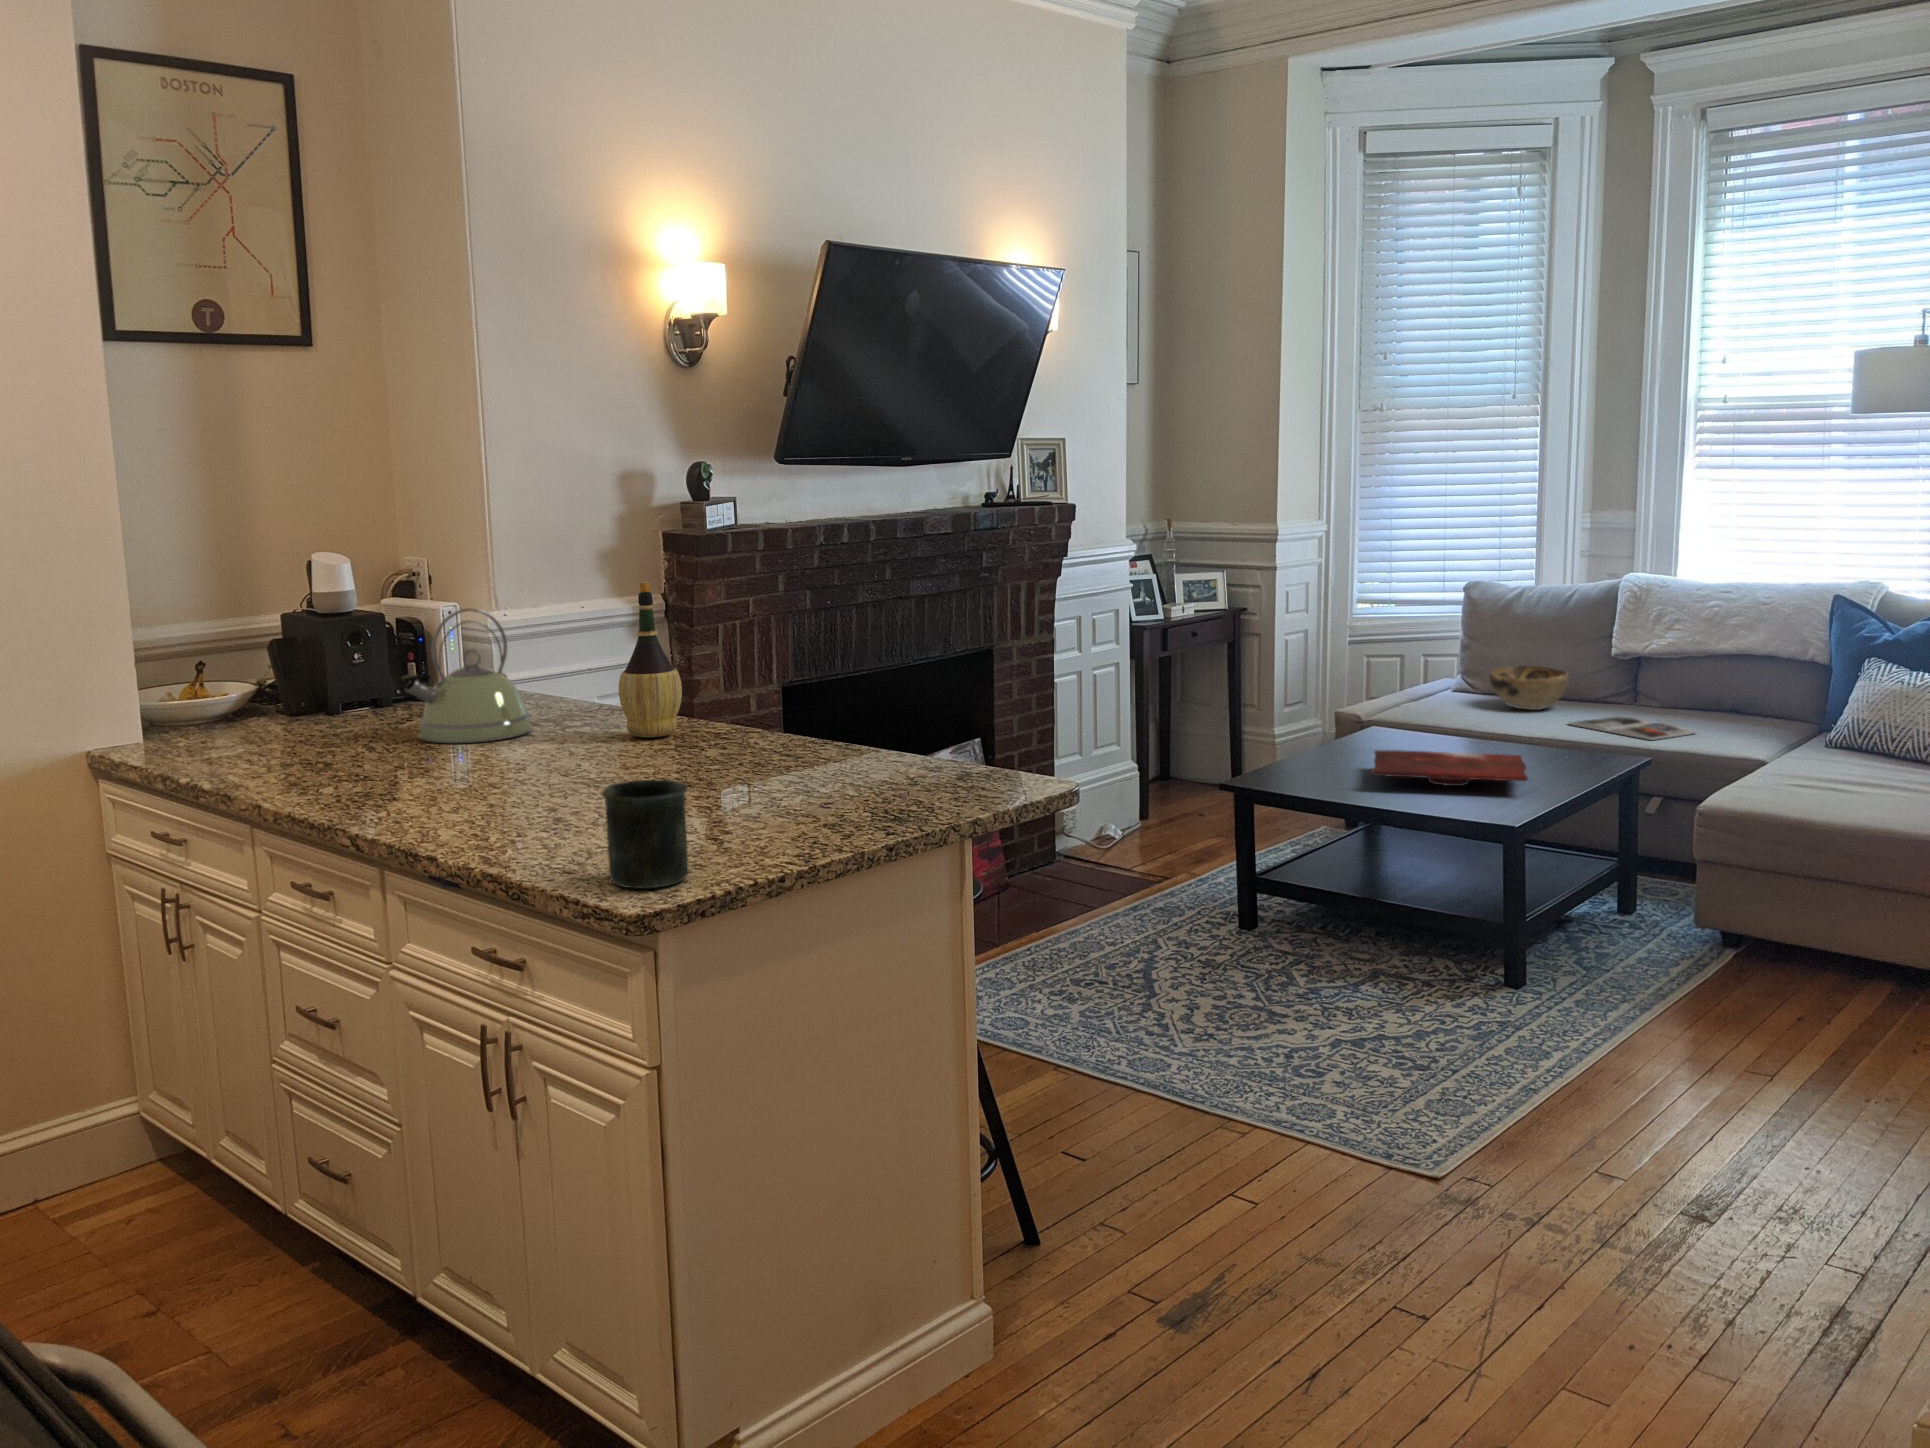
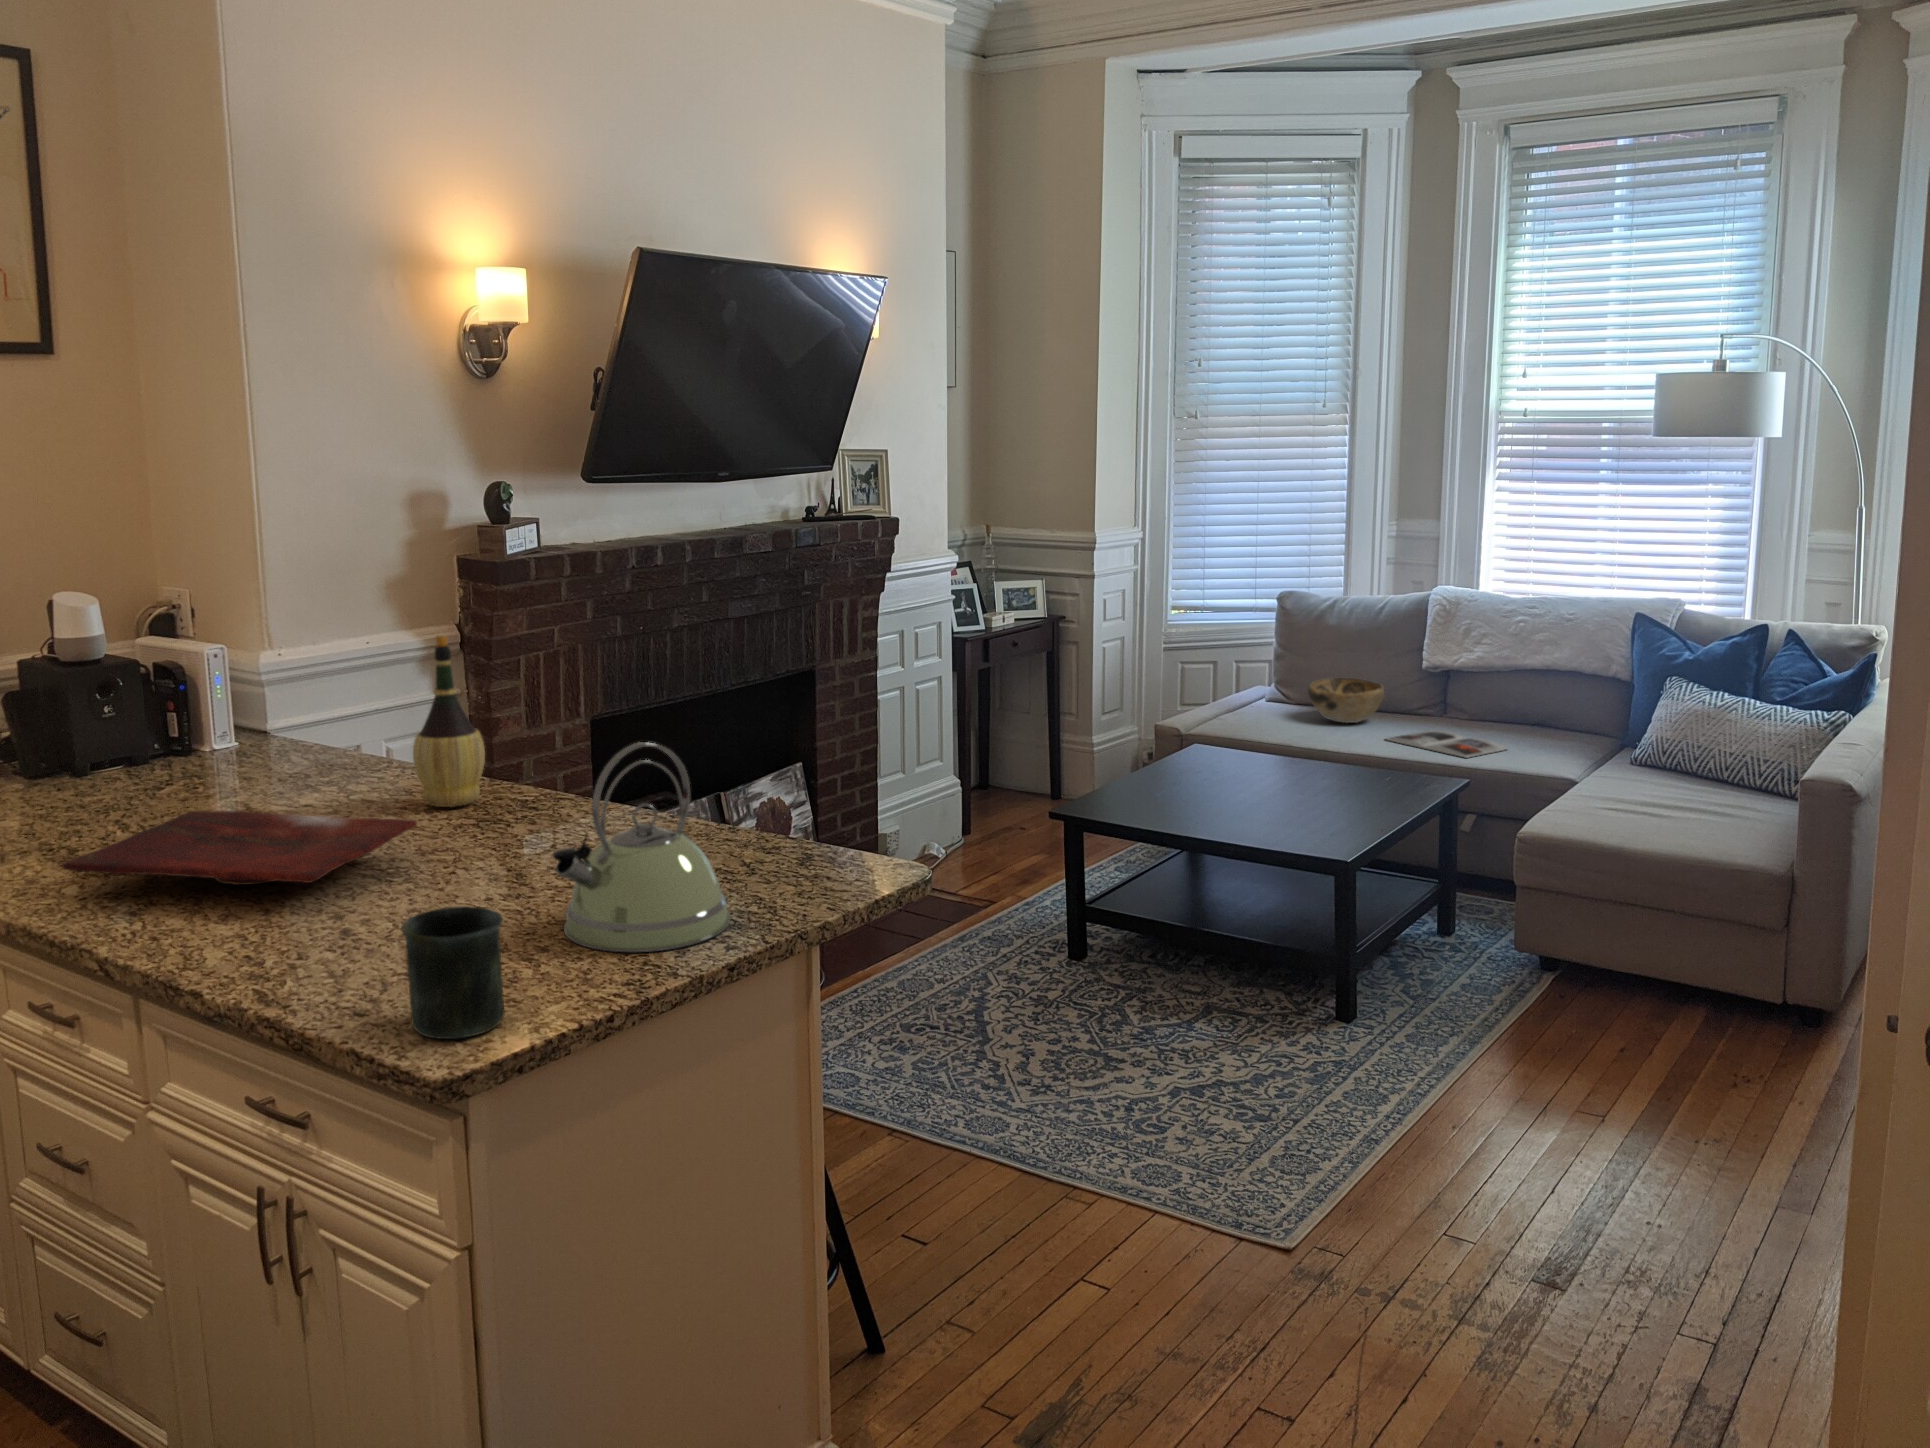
kettle: present [403,608,533,743] -> present [552,742,730,952]
cutting board: present [1371,750,1528,786] -> present [62,811,417,885]

